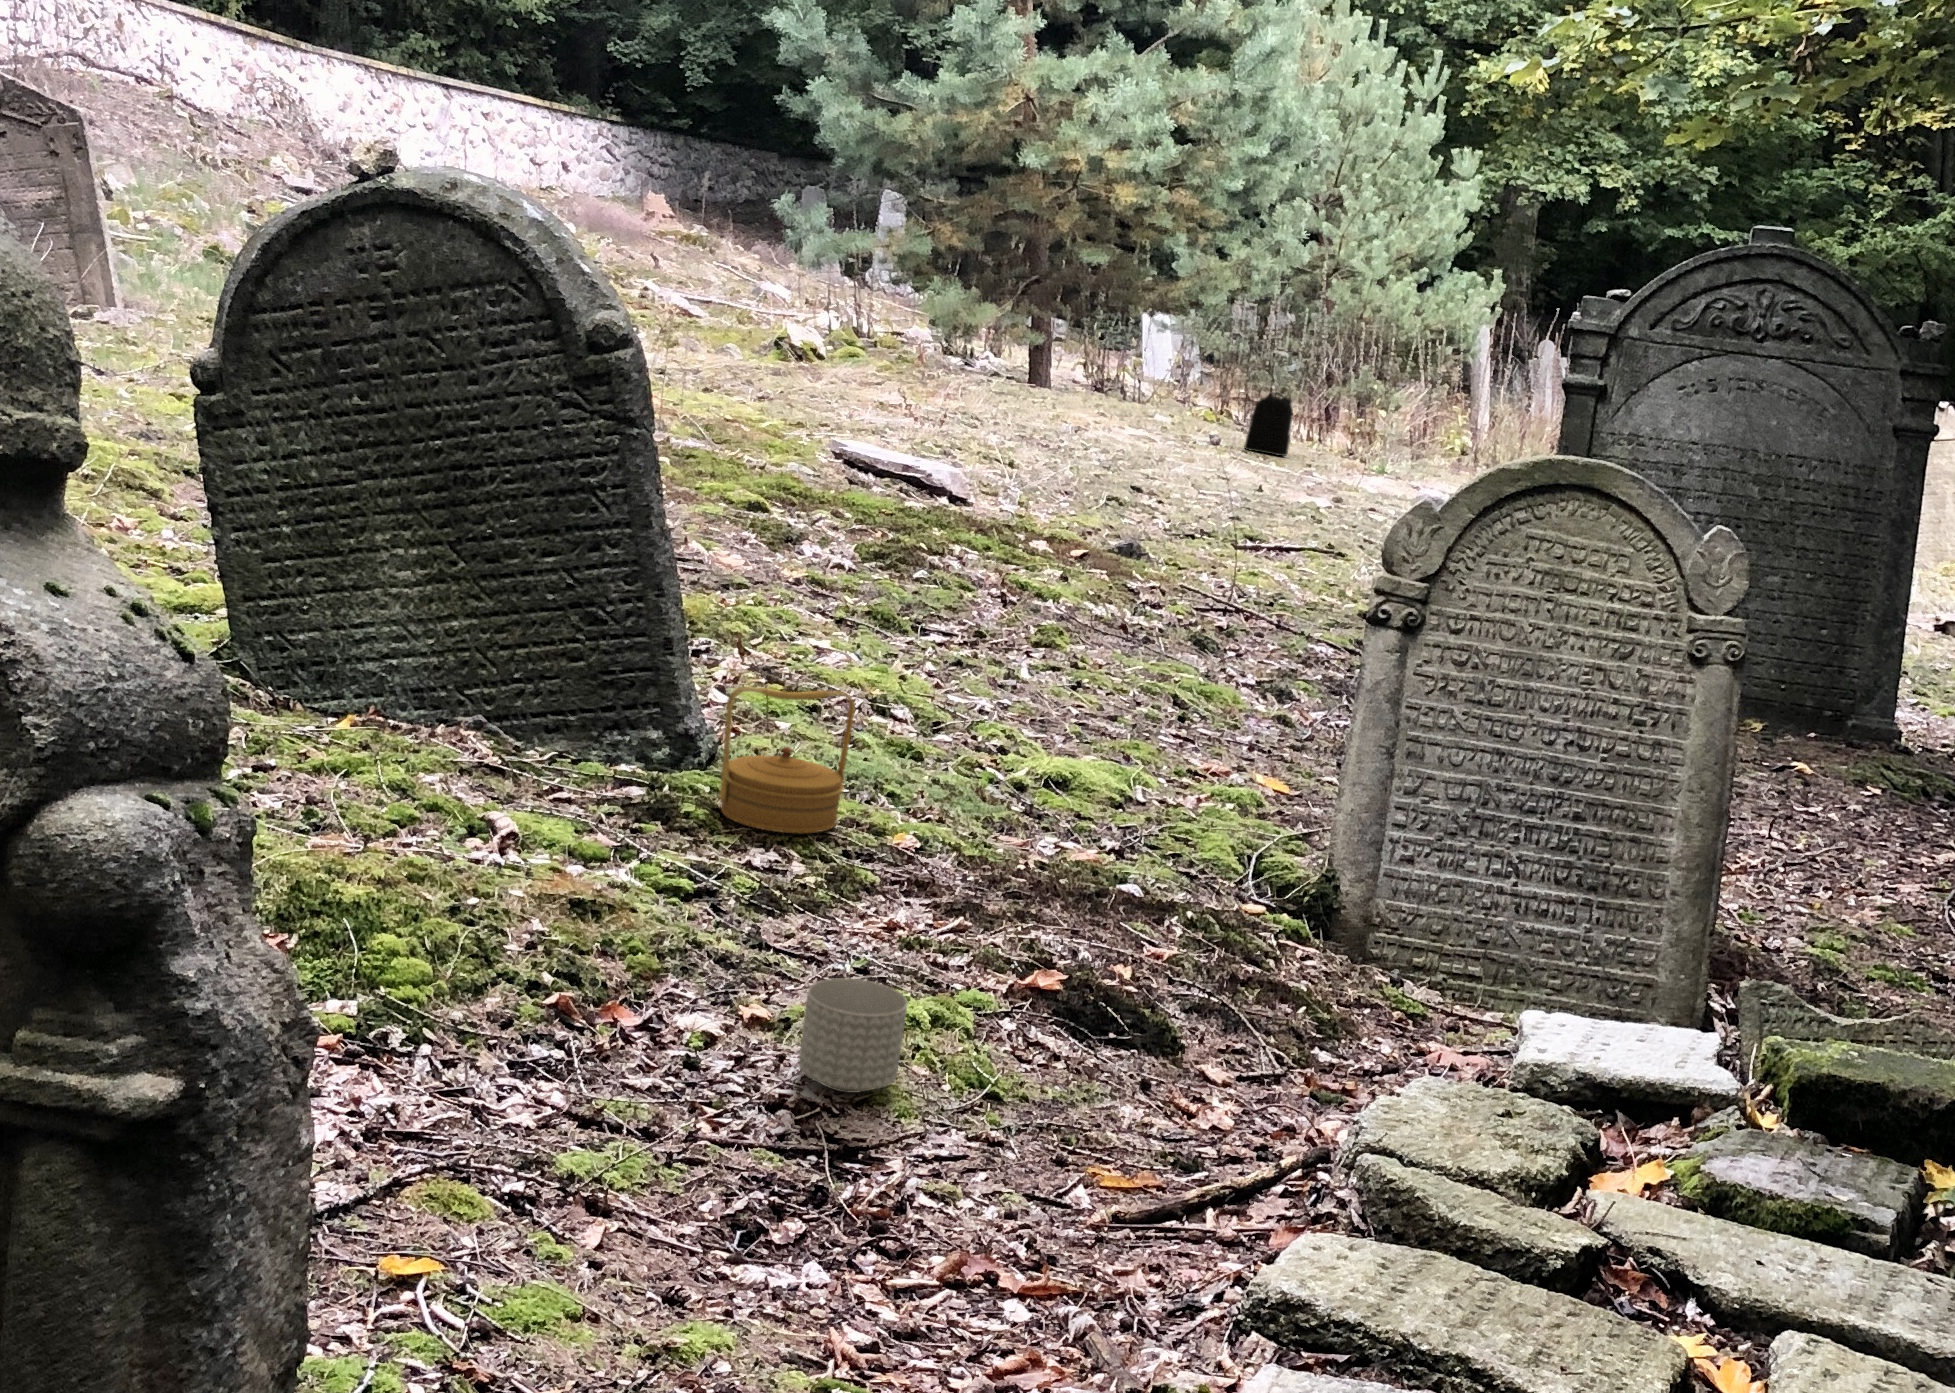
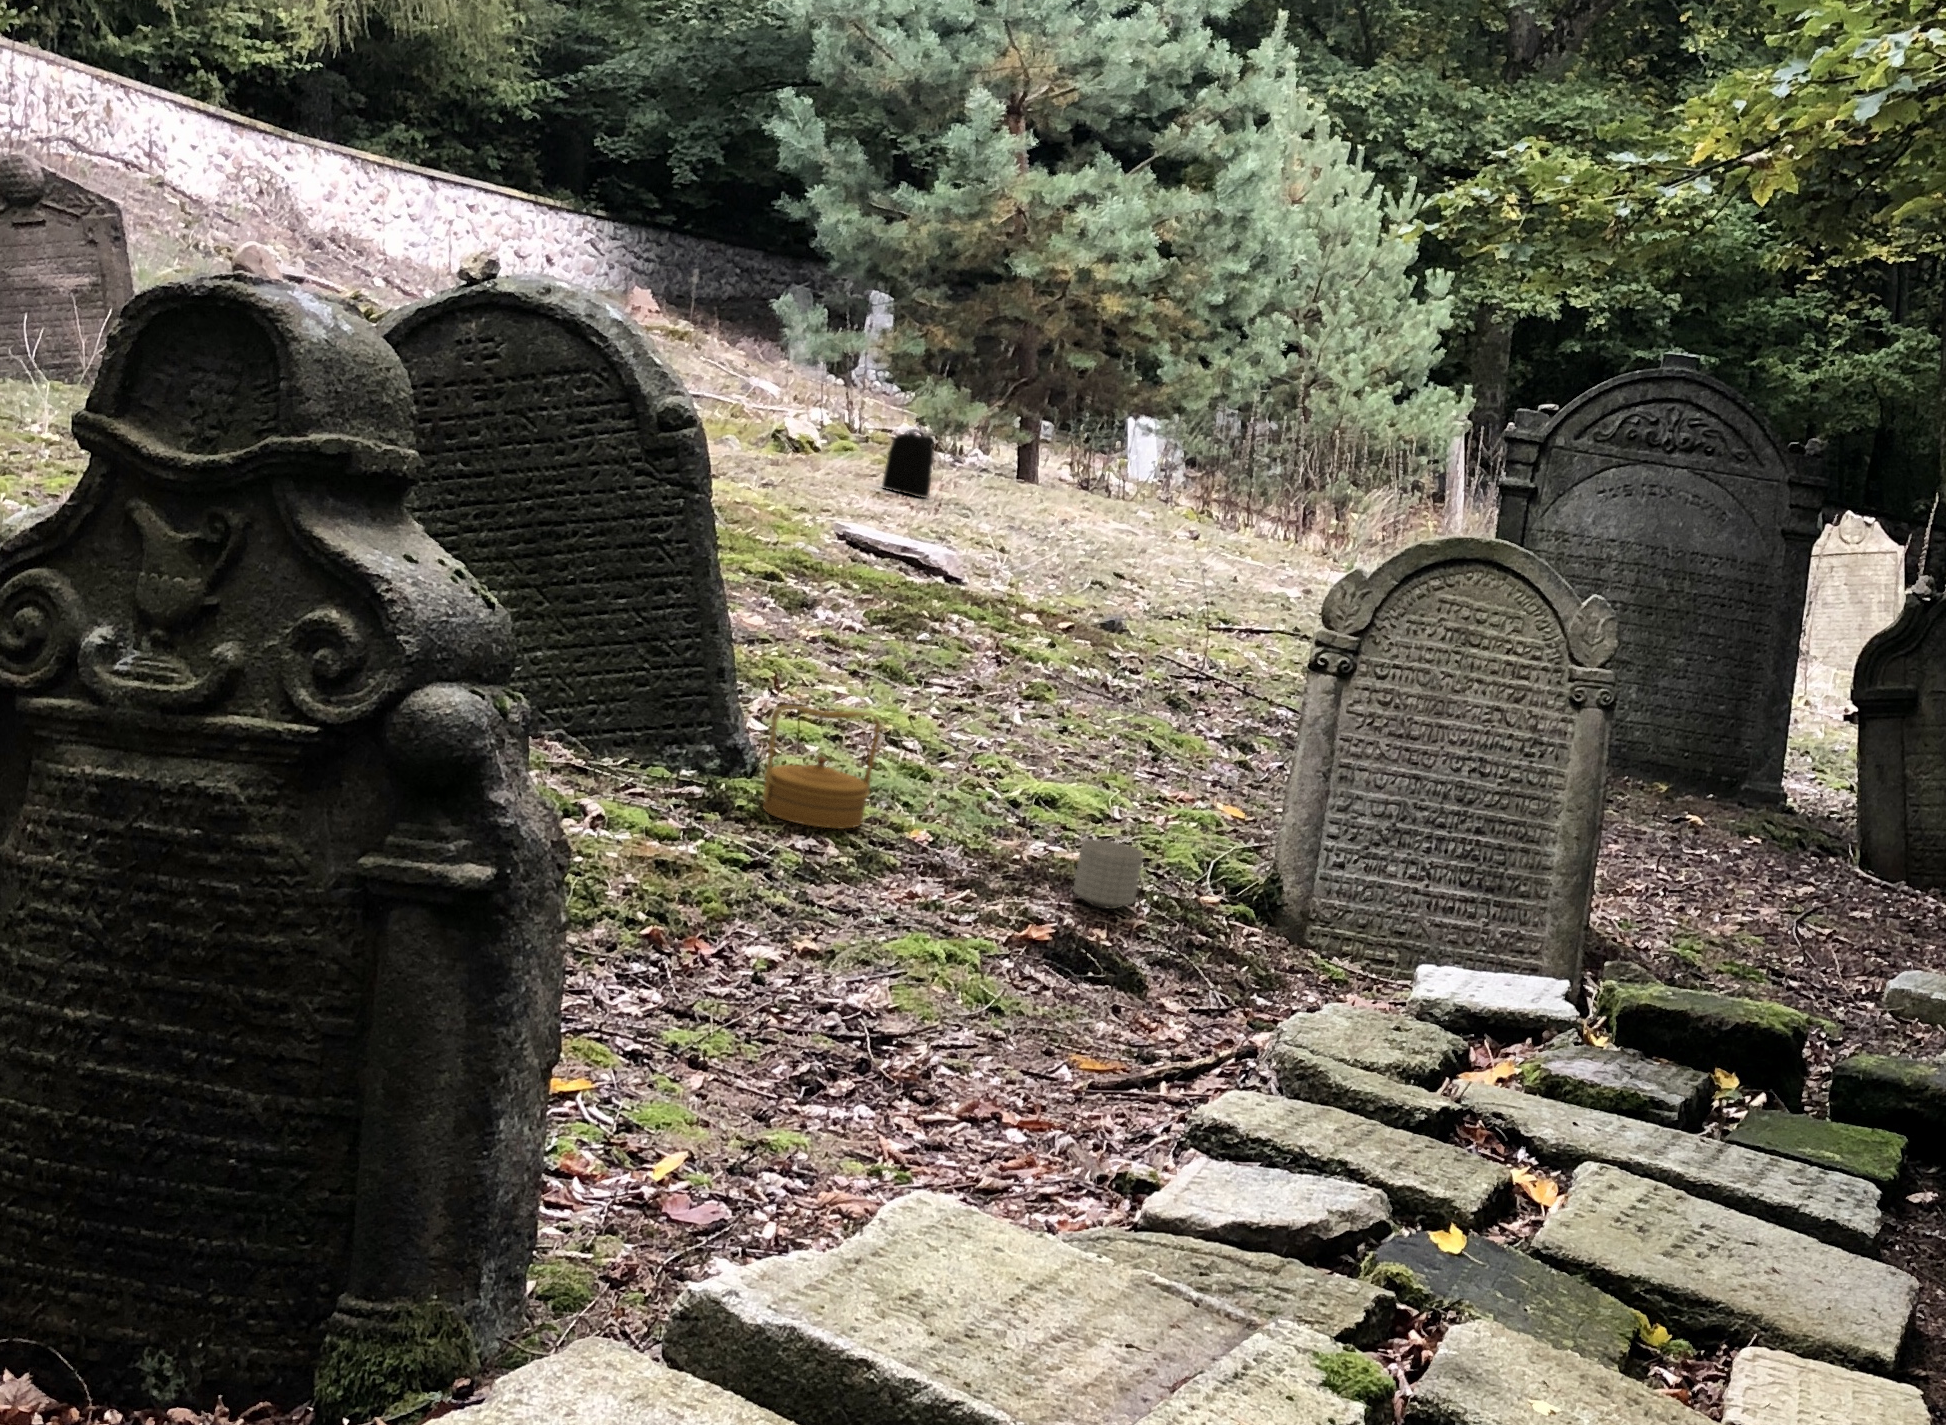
backpack: present [1244,392,1293,456] -> present [882,429,934,498]
planter: present [798,978,908,1093] -> present [1073,840,1144,909]

